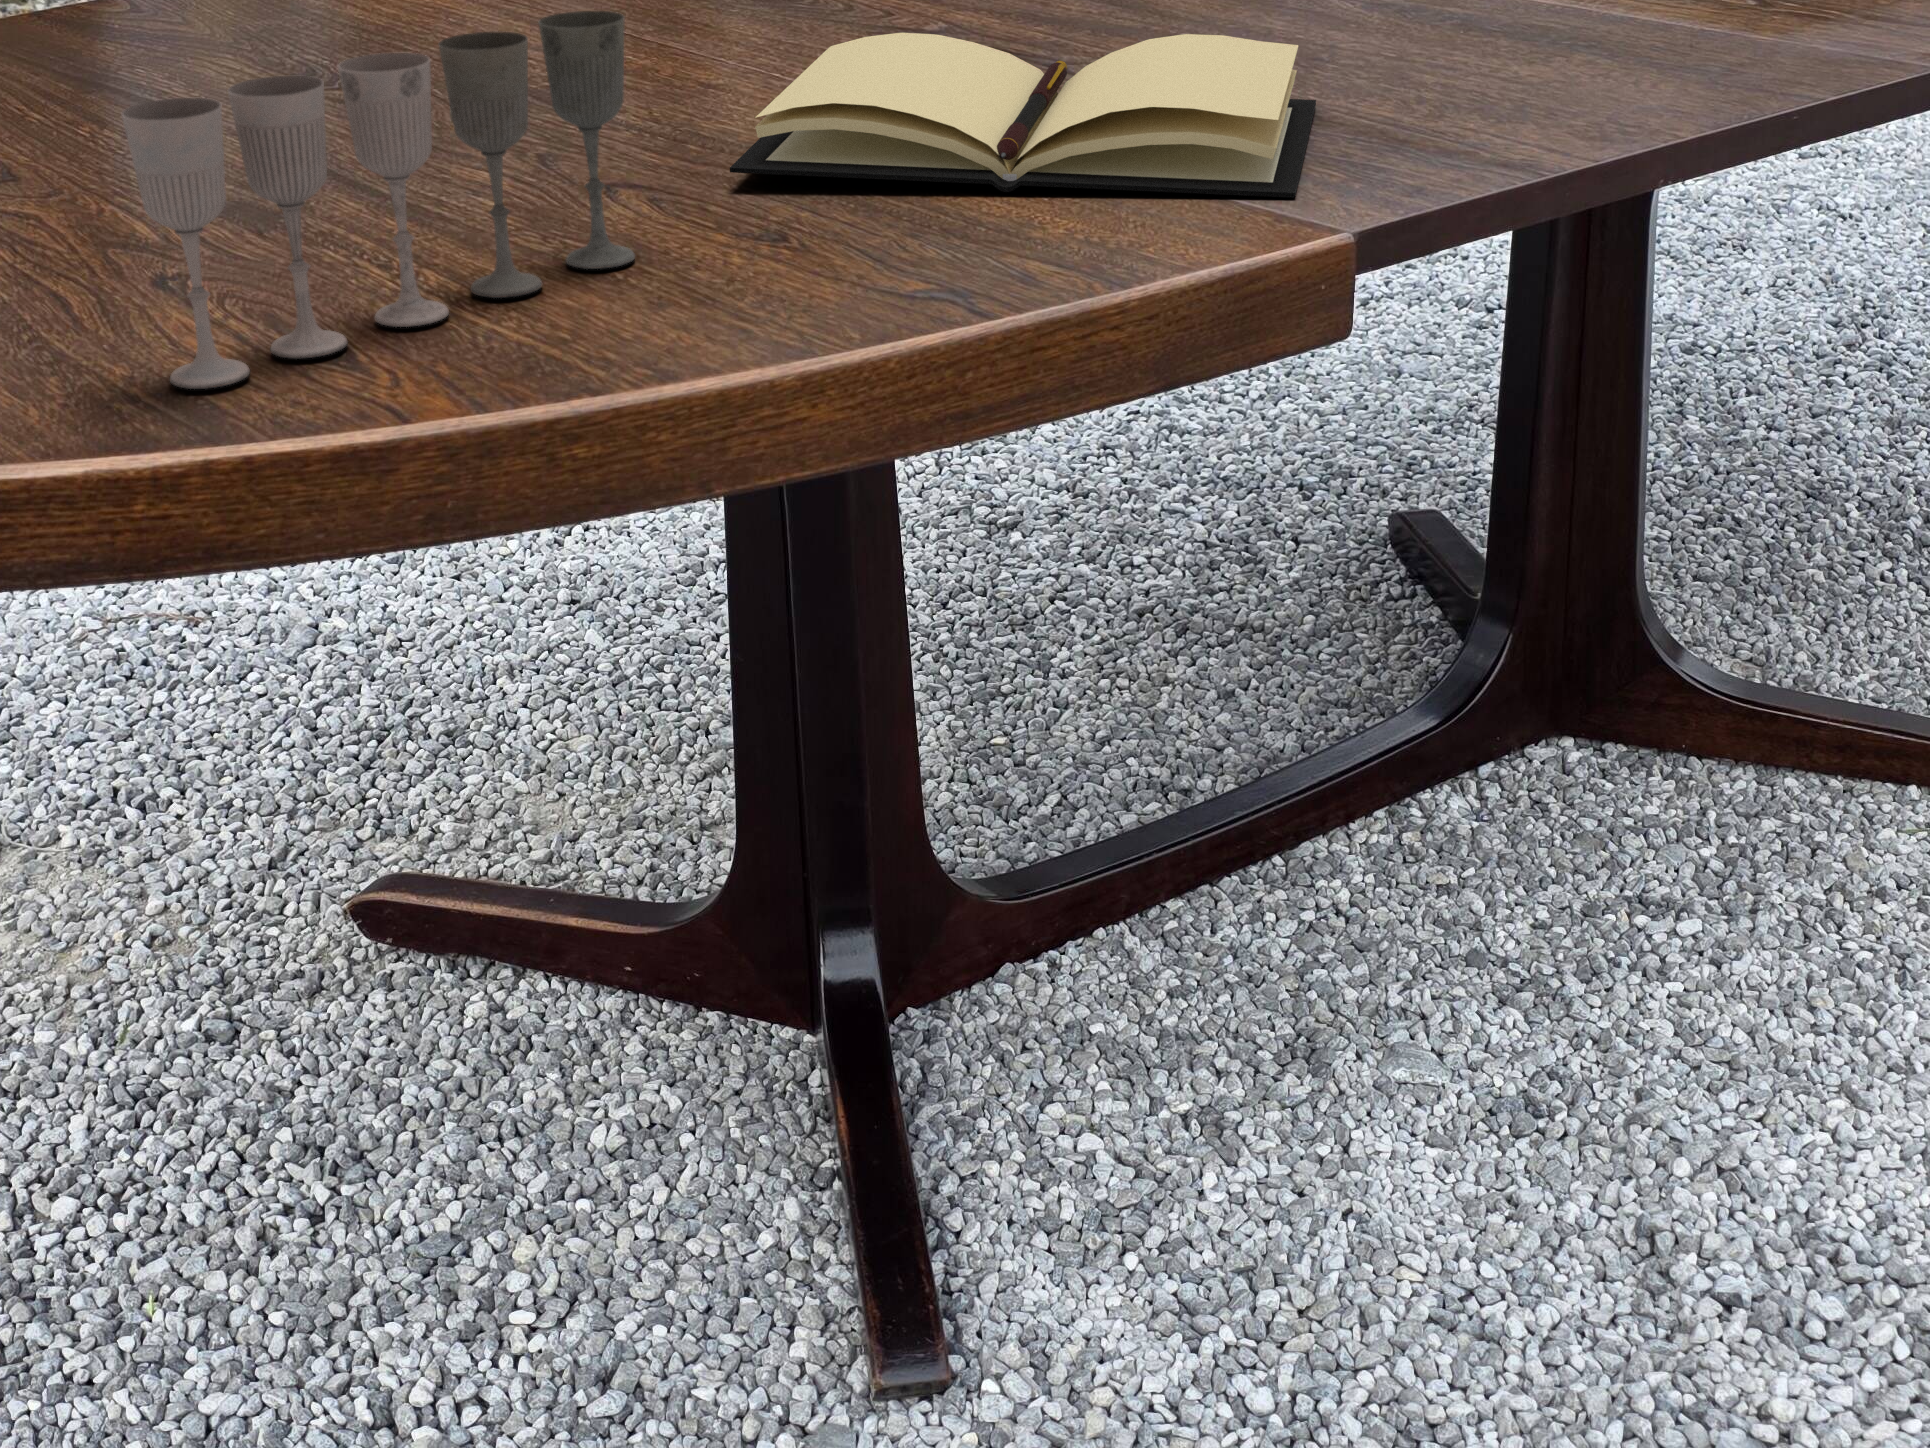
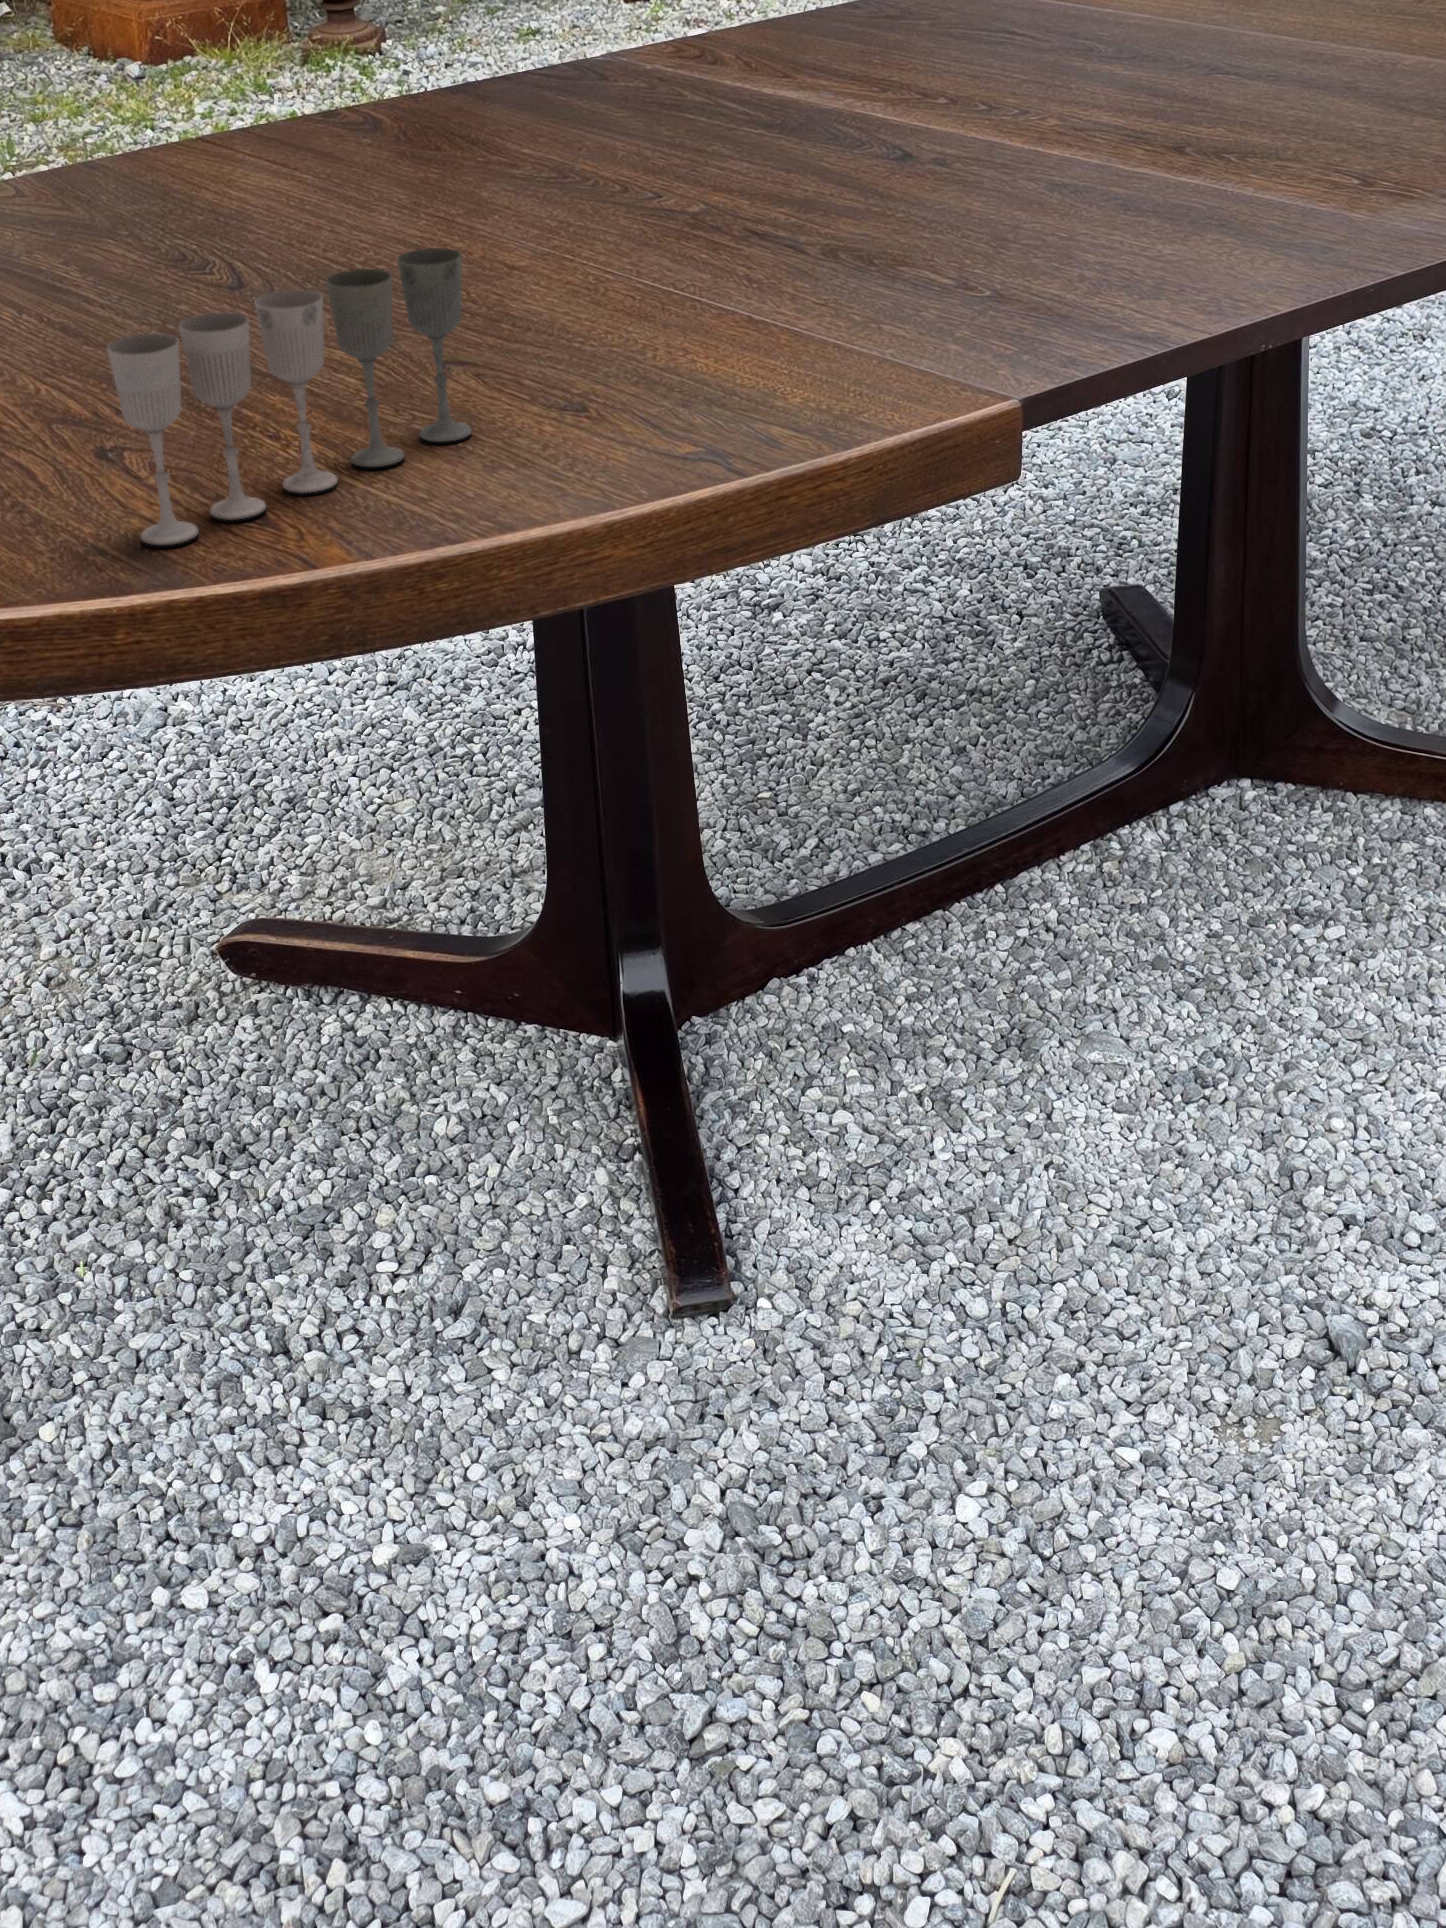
book: present [730,33,1316,198] -> none [538,235,994,373]

